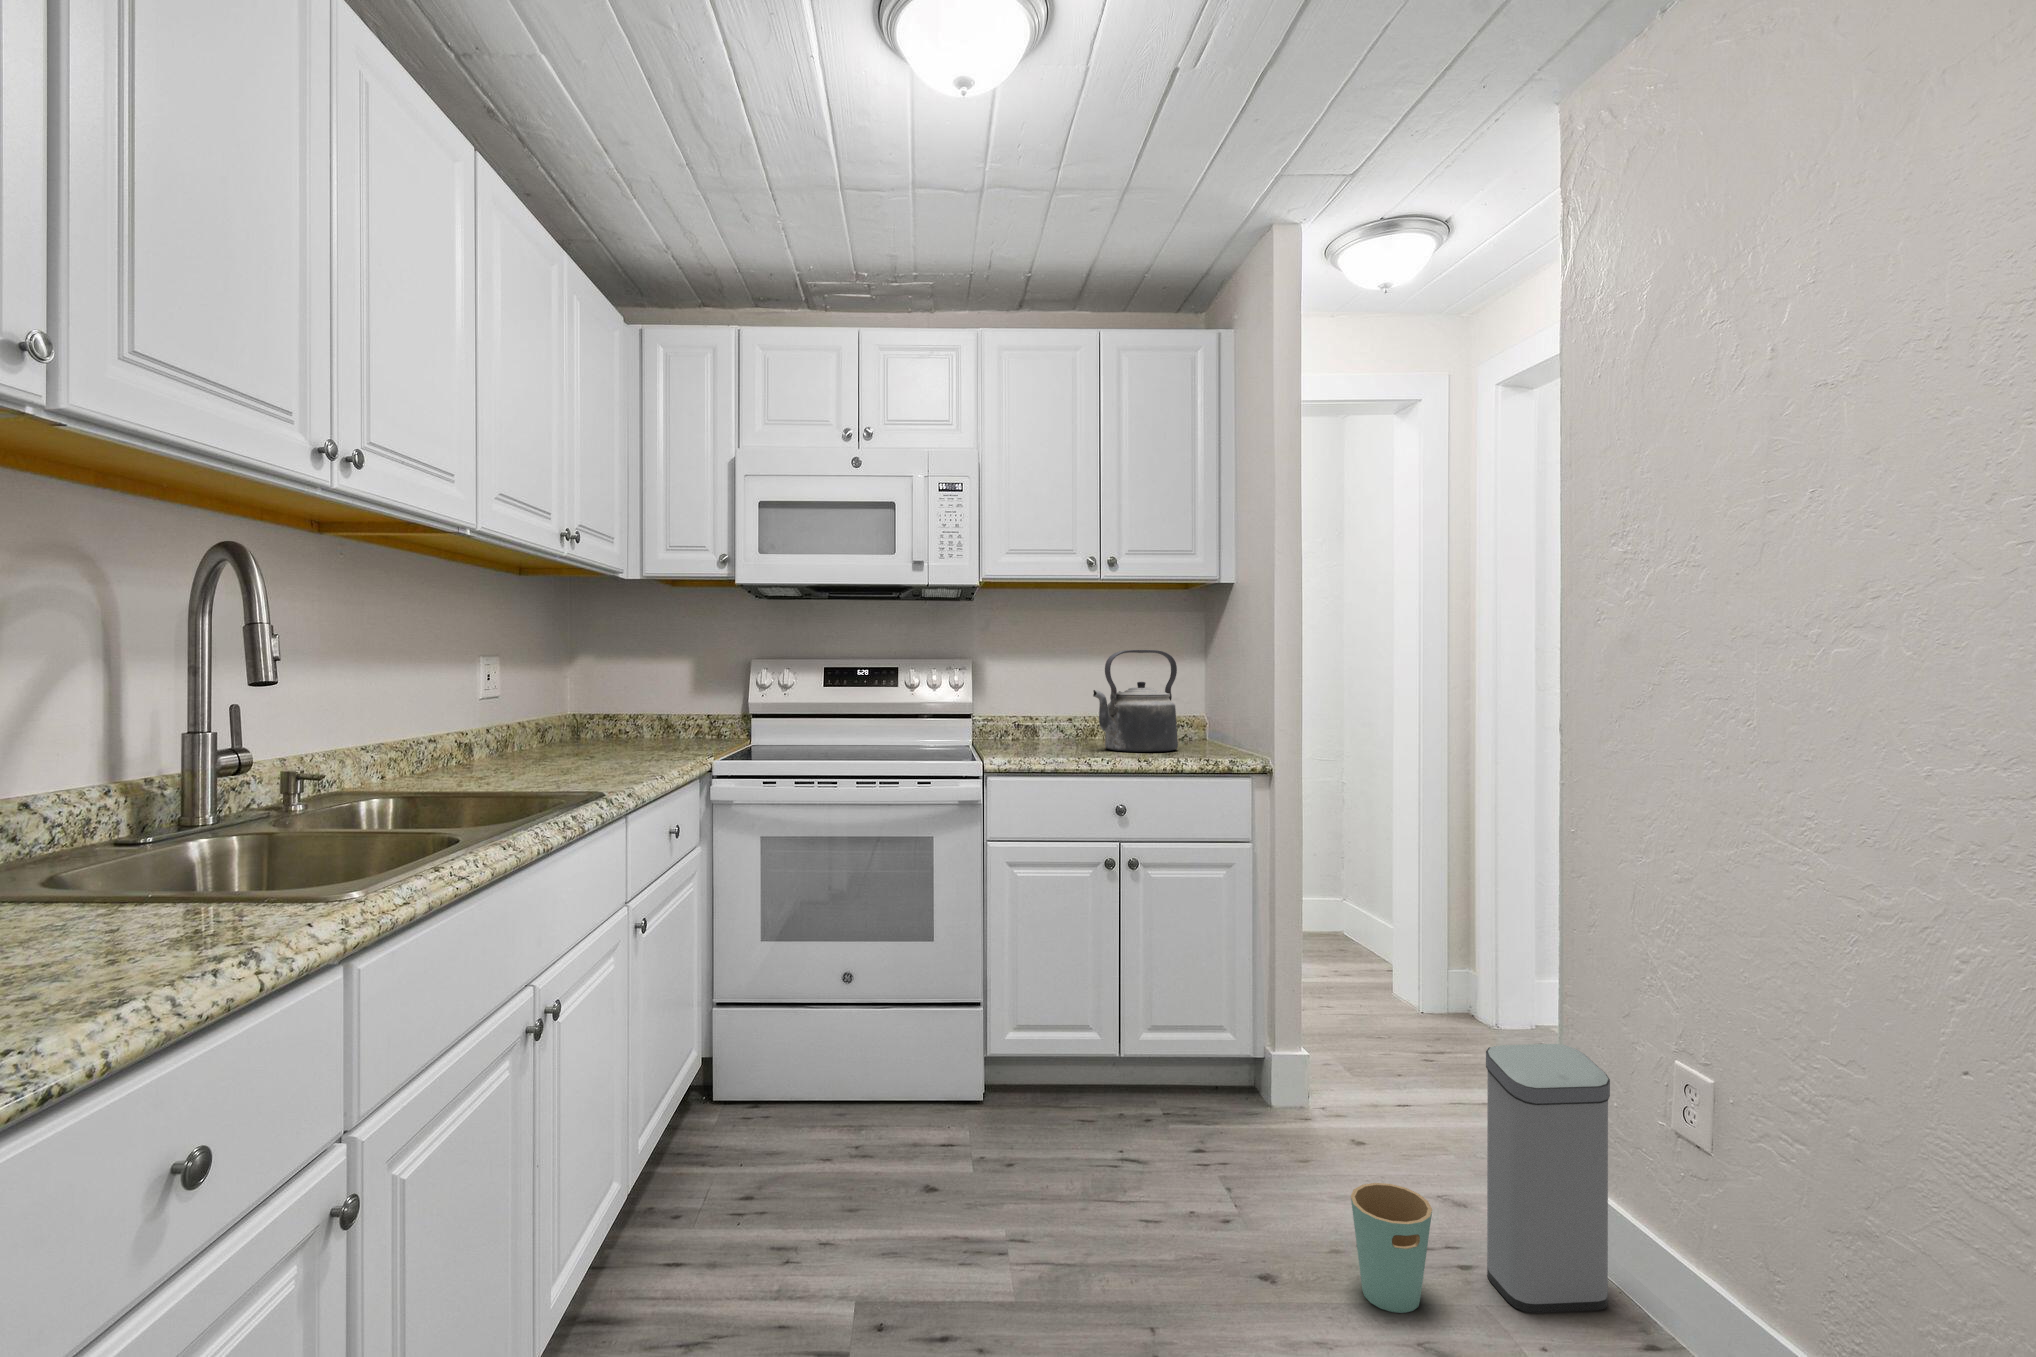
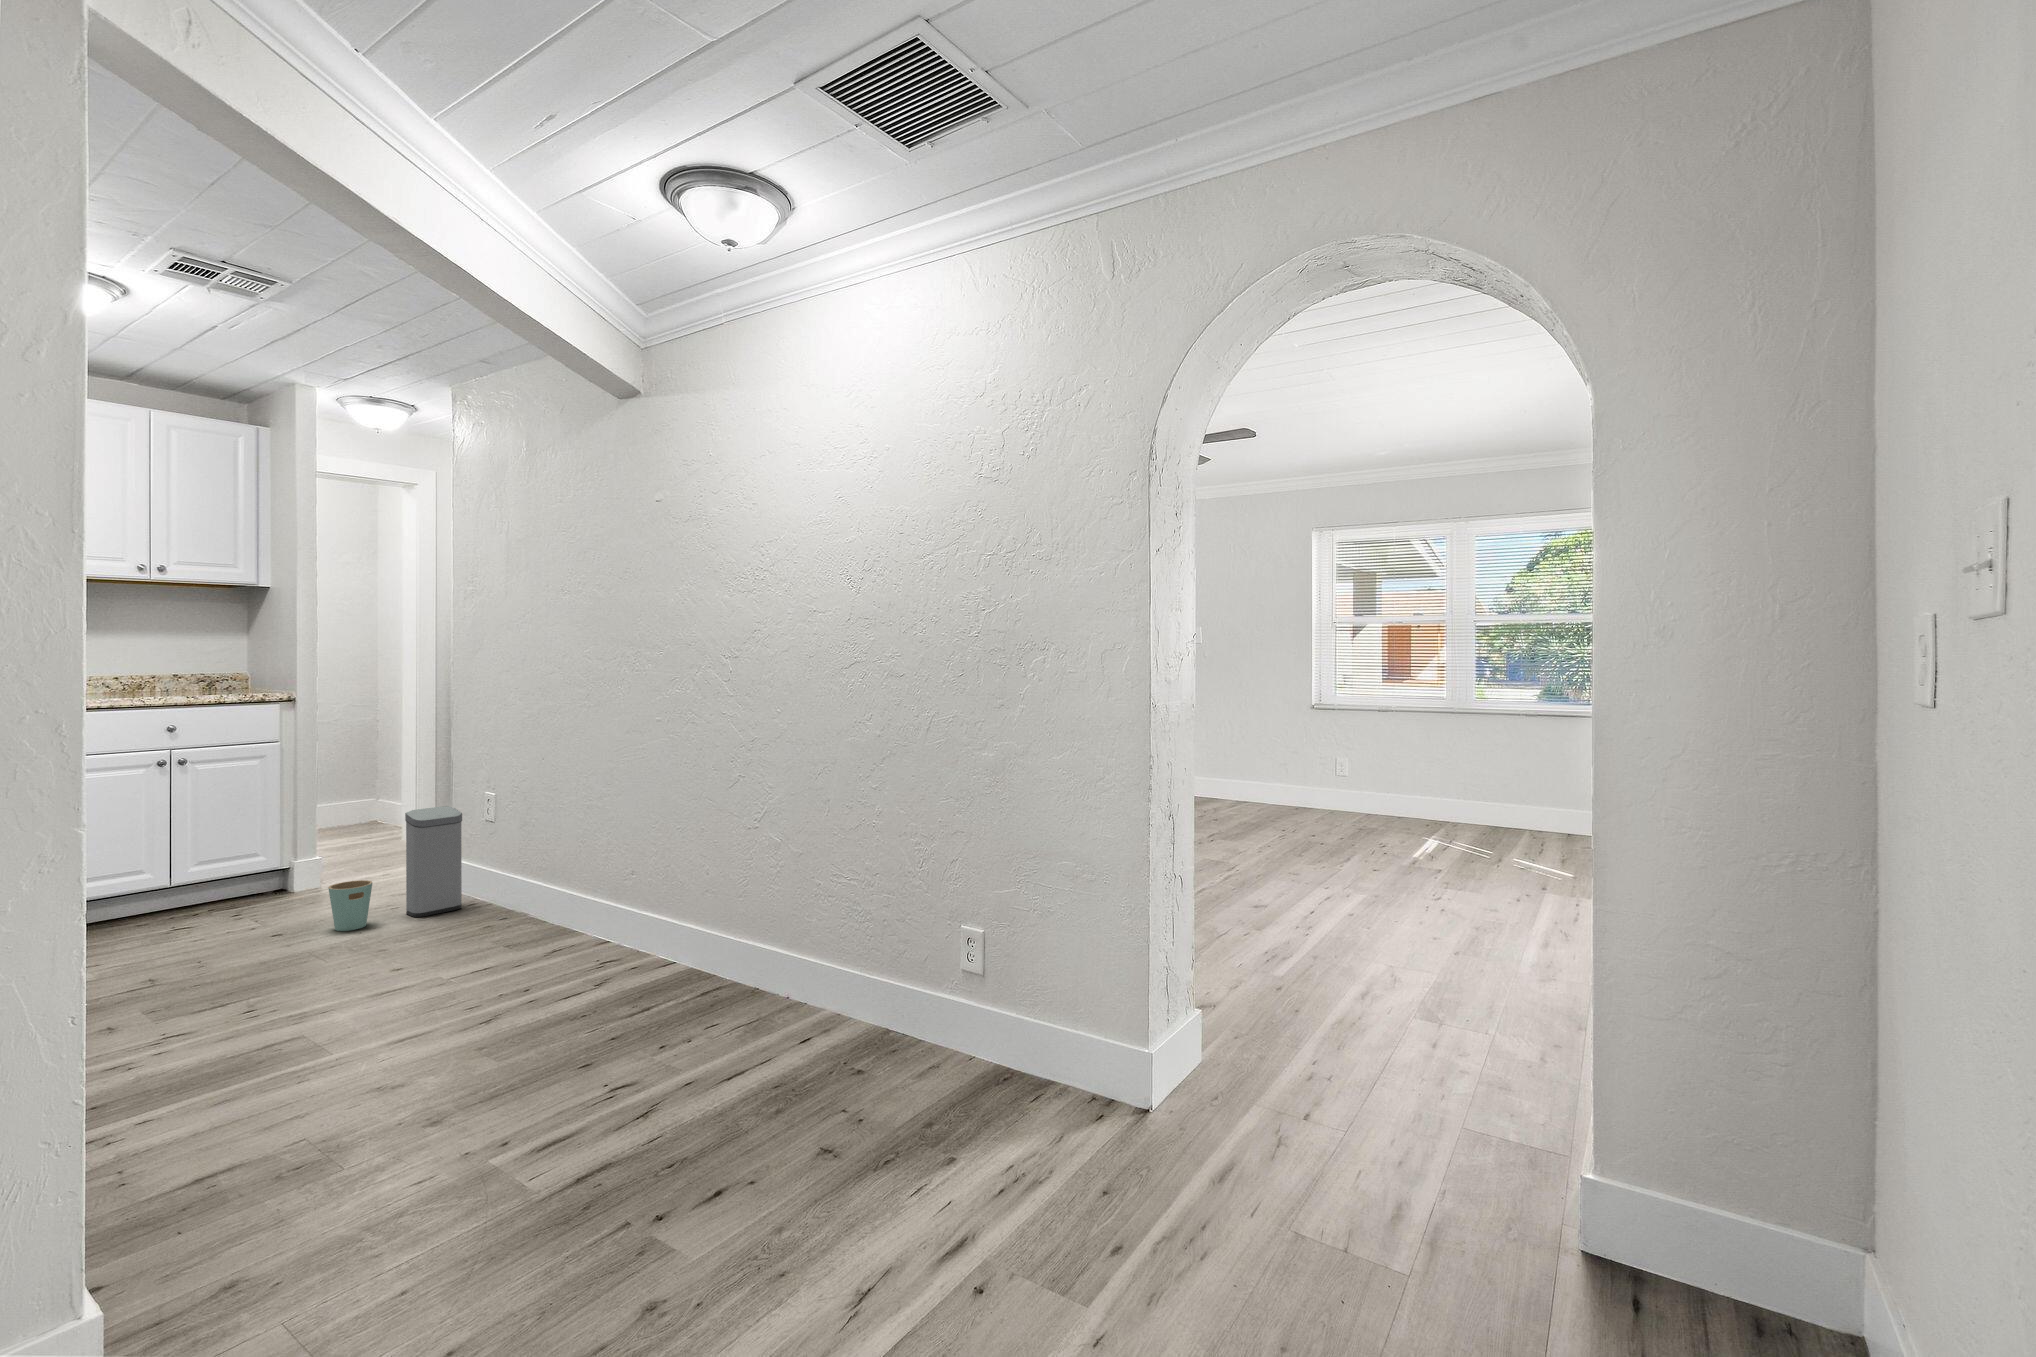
kettle: present [1093,650,1178,752] -> none [143,628,222,695]

